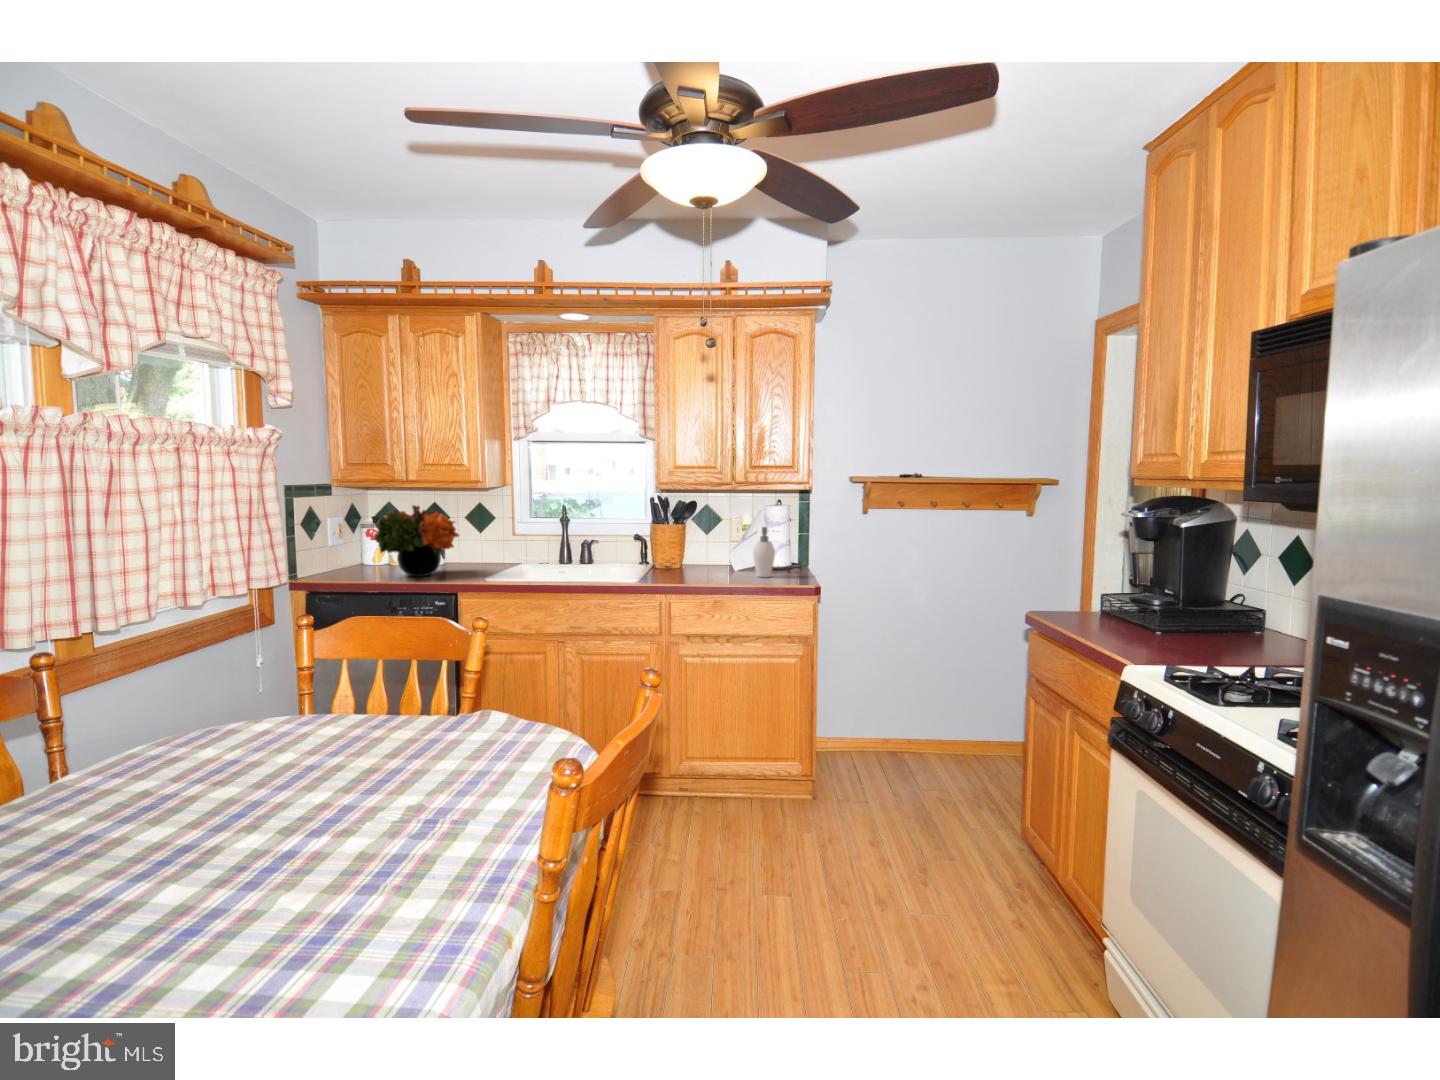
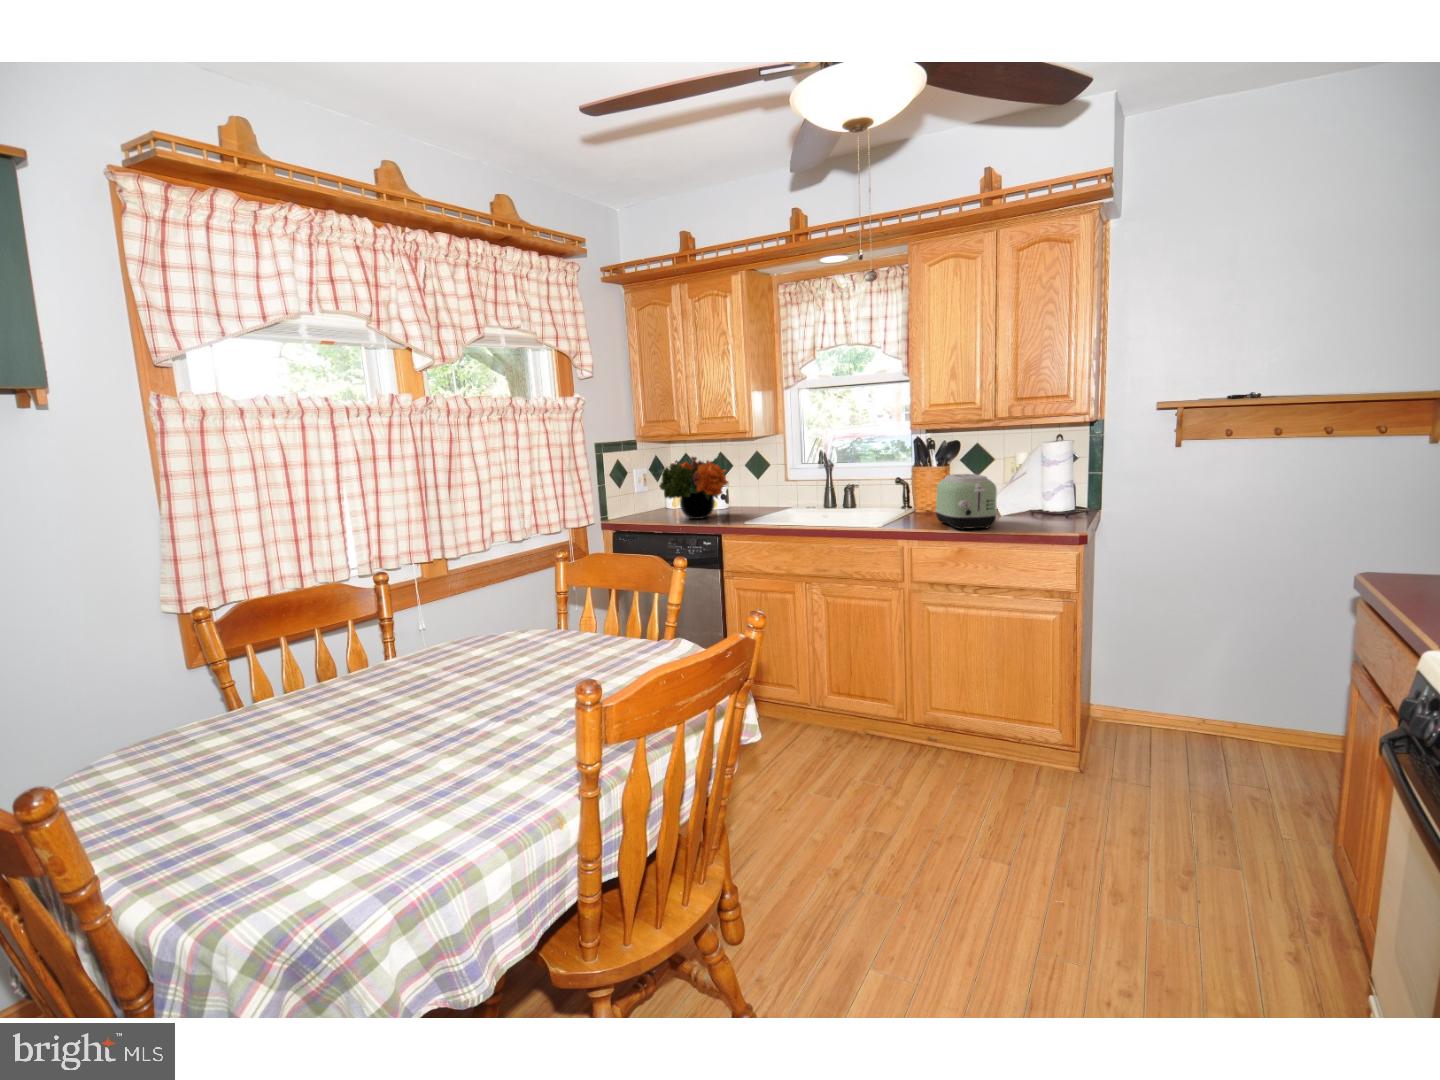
soap dispenser: present [753,527,775,577] -> none [1028,470,1064,532]
toaster: none [676,529,730,578] -> present [935,474,997,530]

